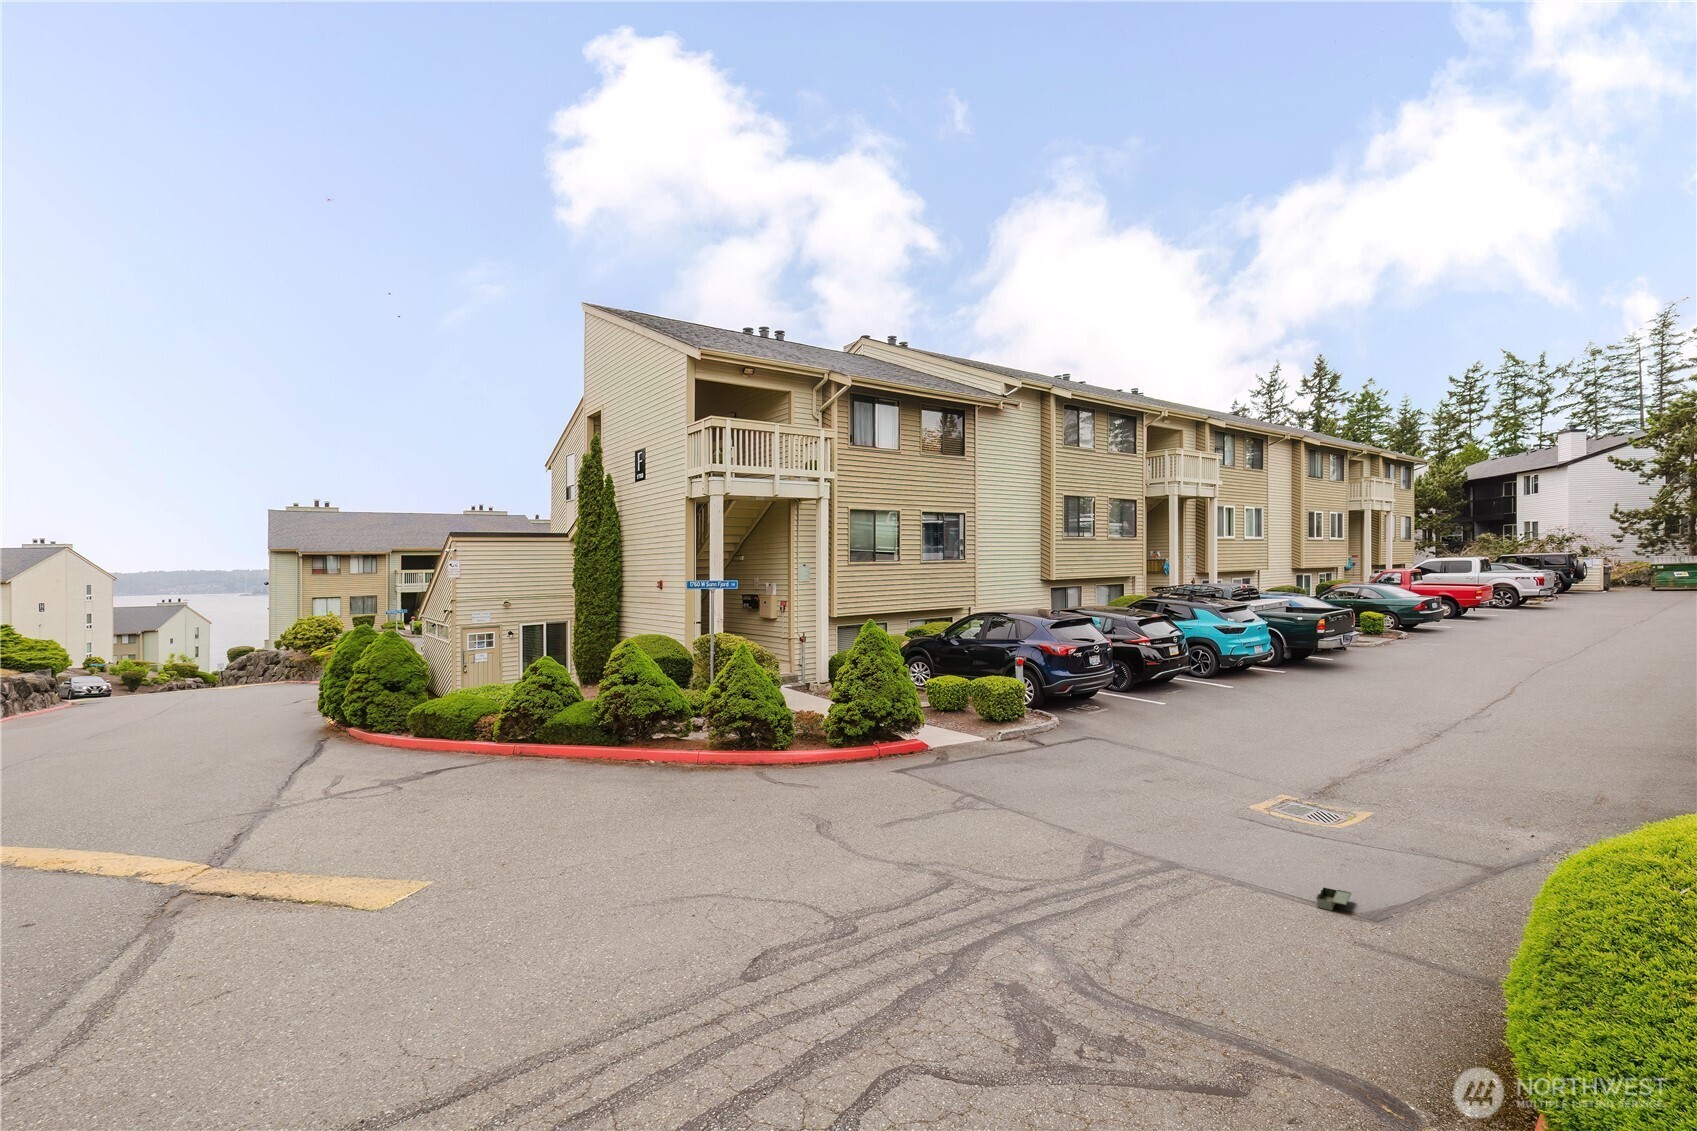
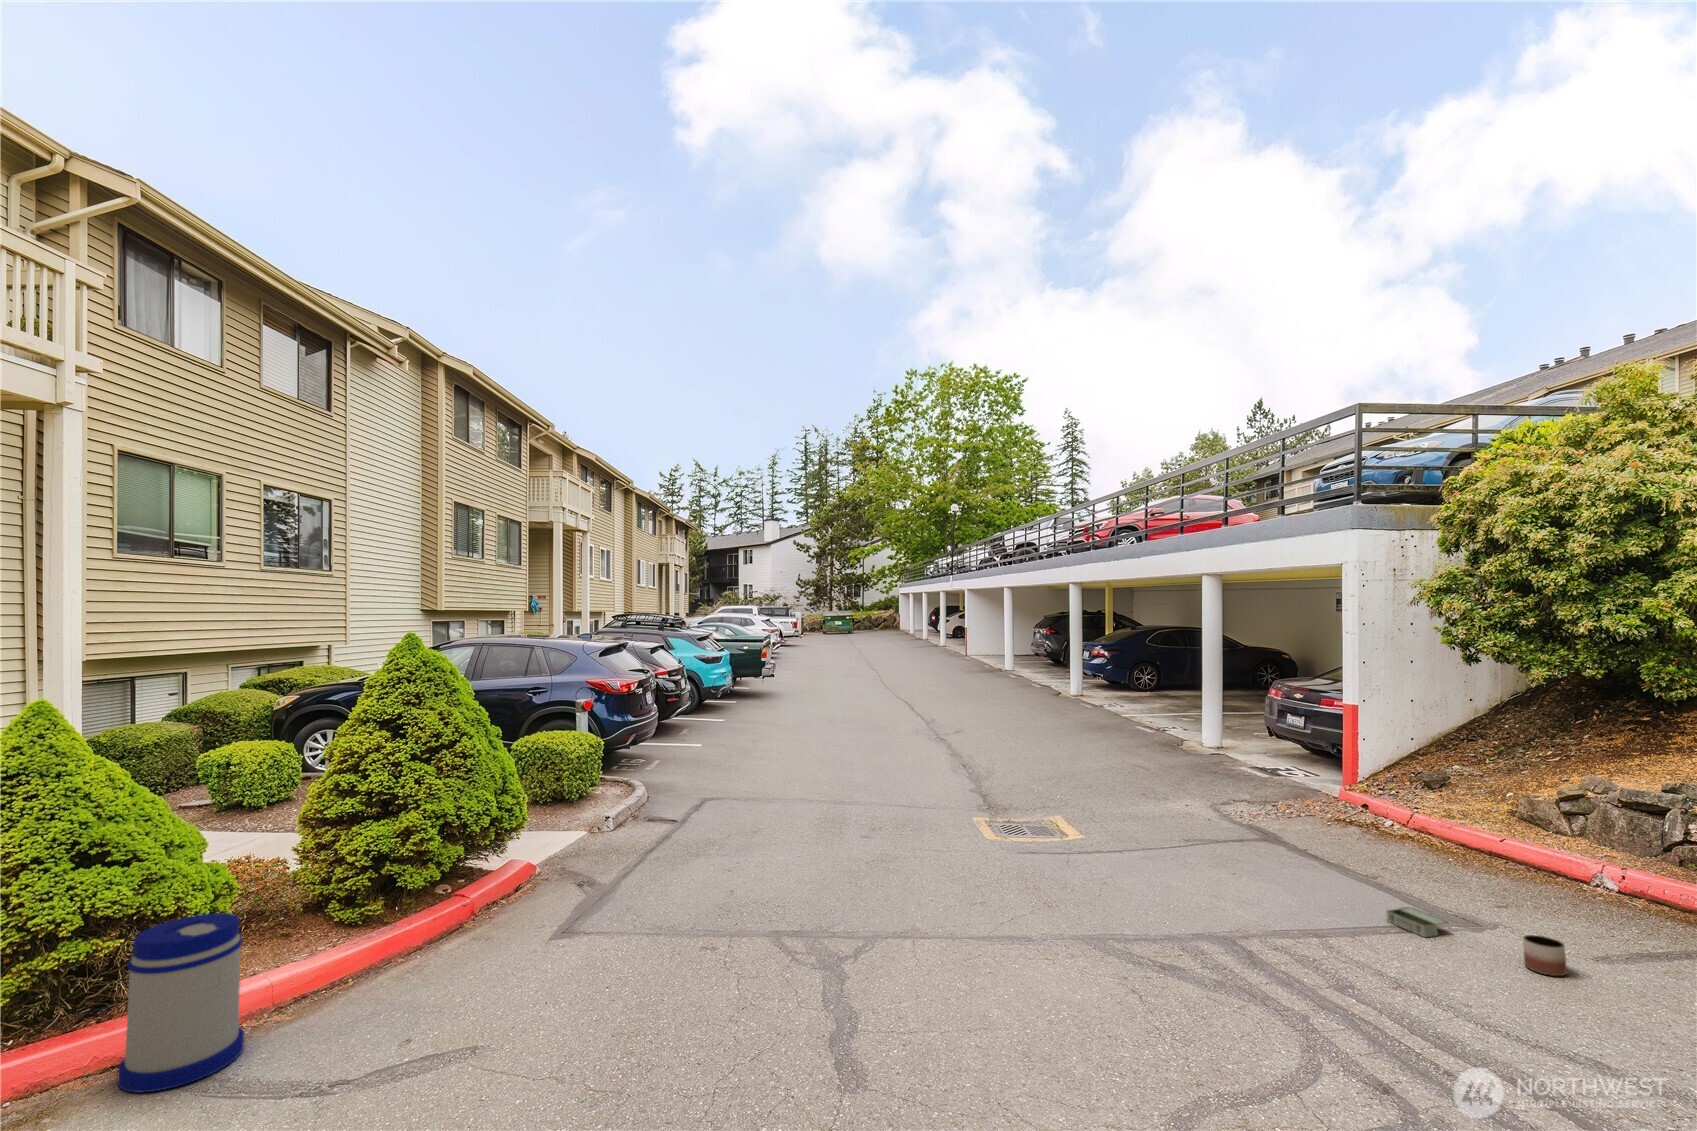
trash can: none [745,722,776,772] -> present [117,913,244,1093]
planter: none [1330,916,1360,948] -> present [1523,935,1567,976]

